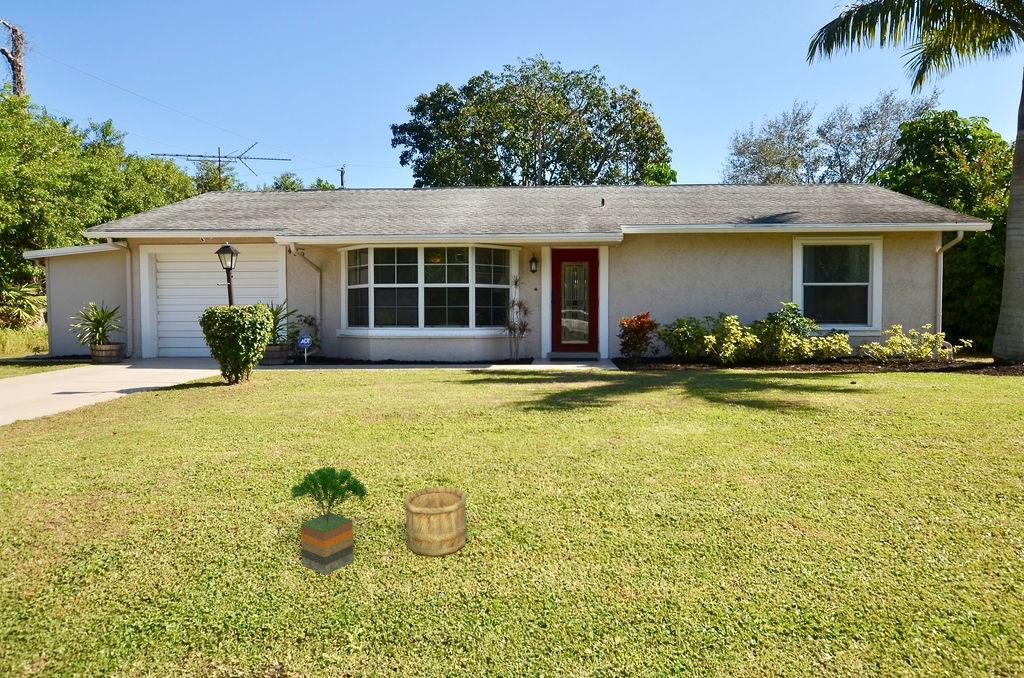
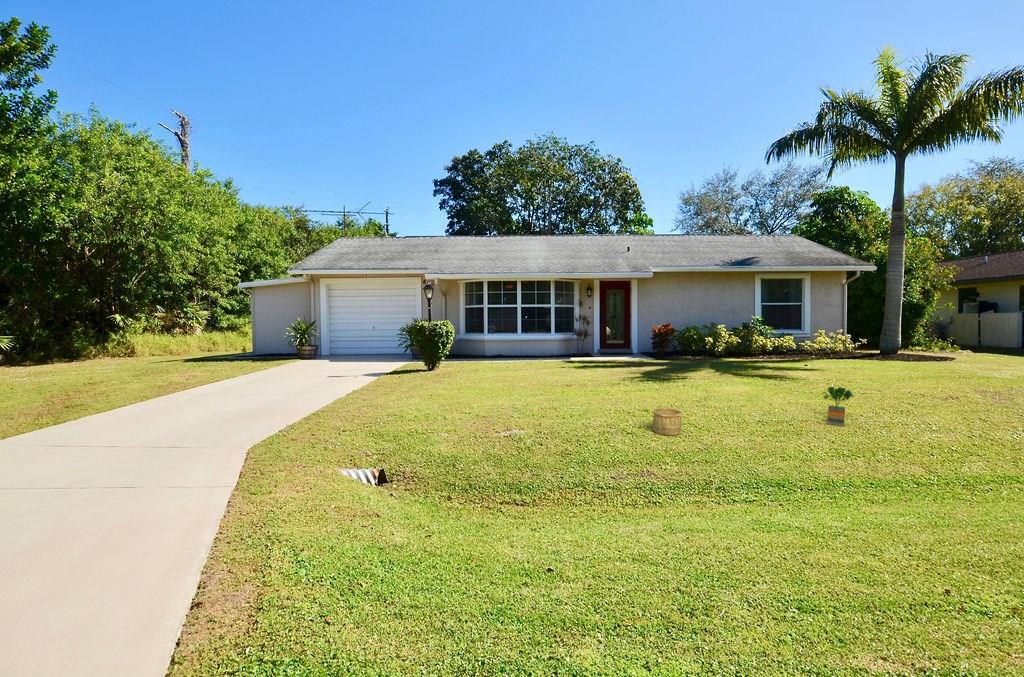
potted tree: present [291,466,368,575] -> present [823,387,853,427]

